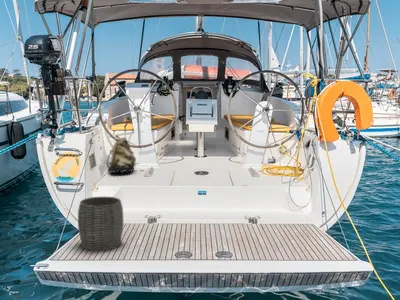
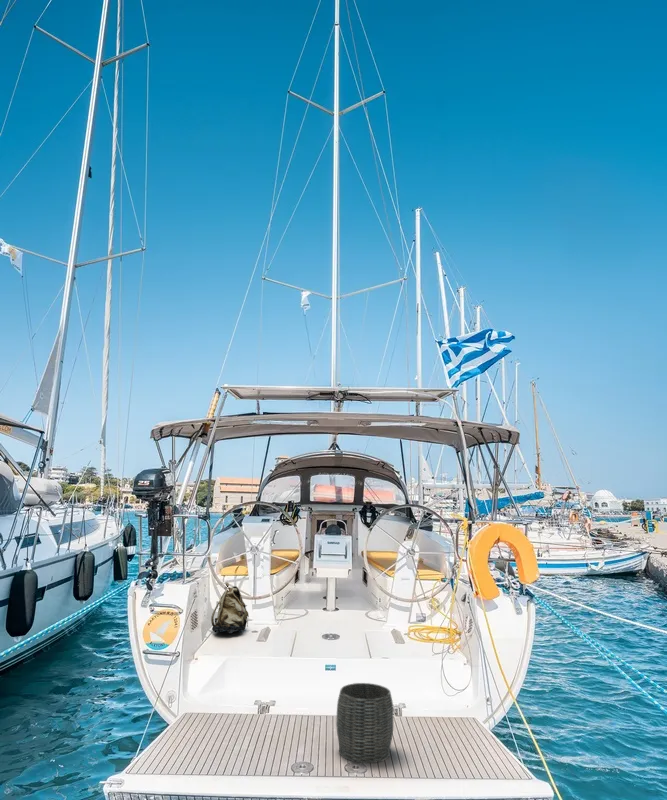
woven basket: present [78,197,123,250] -> present [336,683,393,763]

